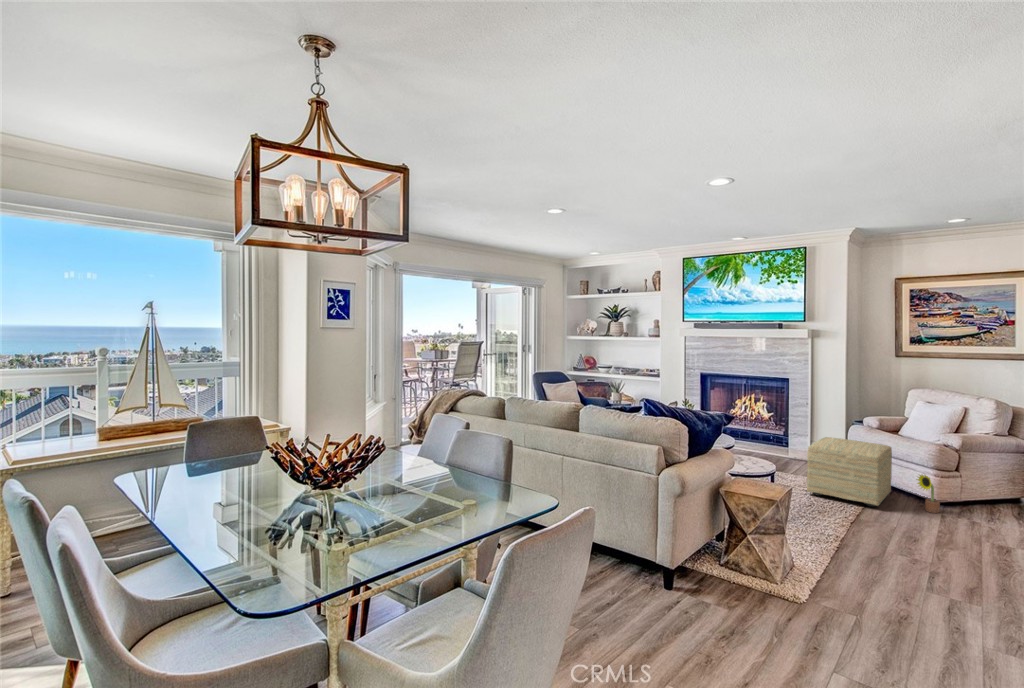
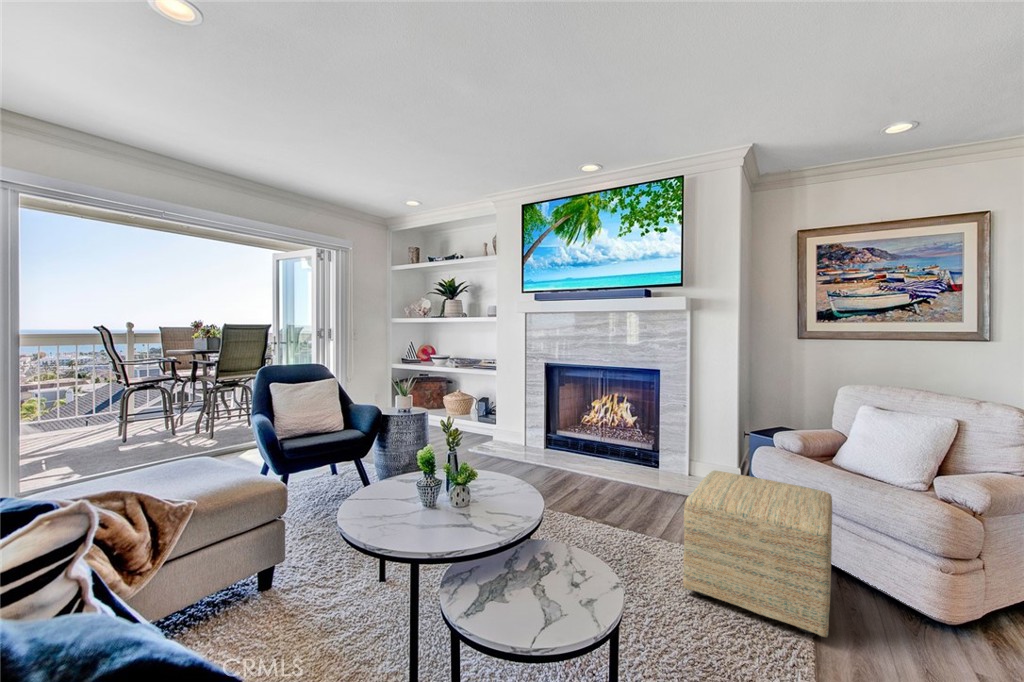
decorative plant: present [917,475,940,513] -> none [890,560,943,646]

